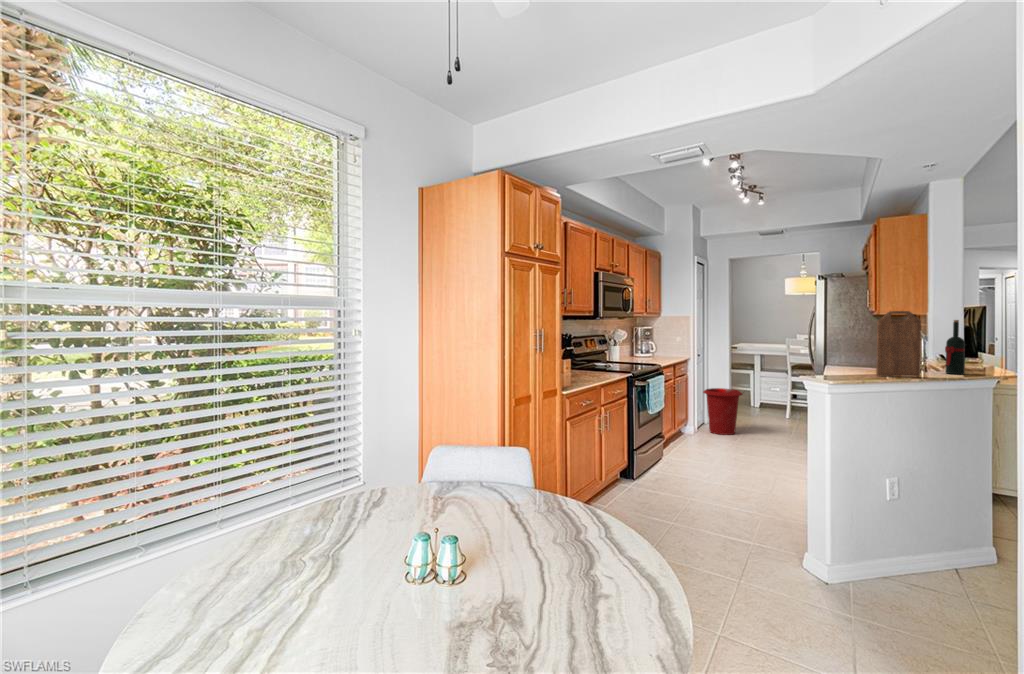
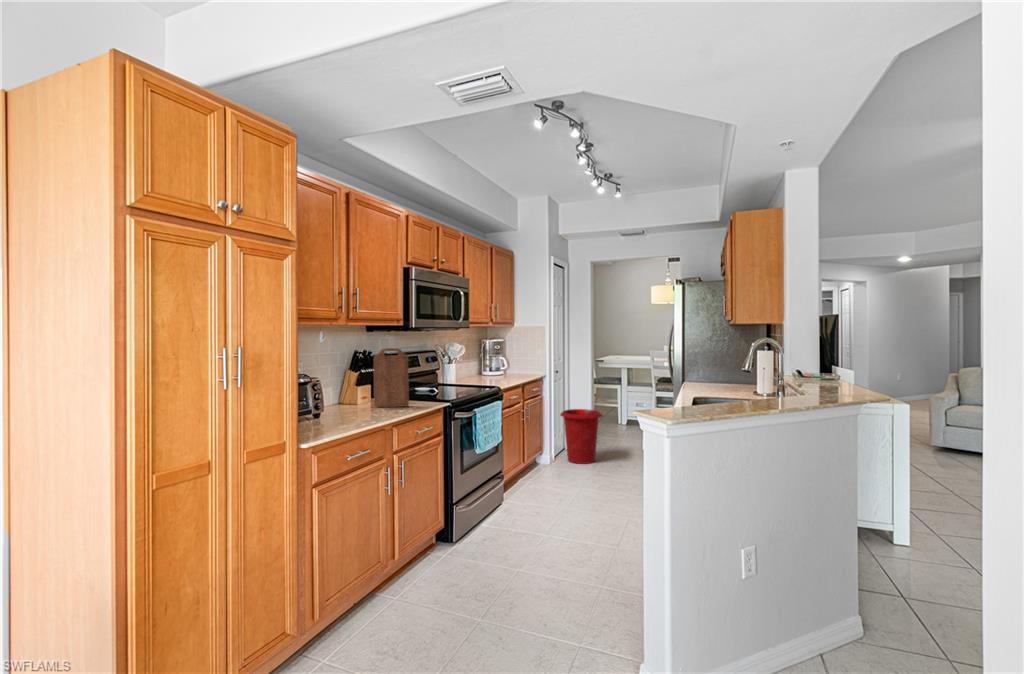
cutting board: present [876,311,921,377] -> present [374,348,409,407]
wine bottle: present [945,320,965,374] -> none [806,331,828,401]

